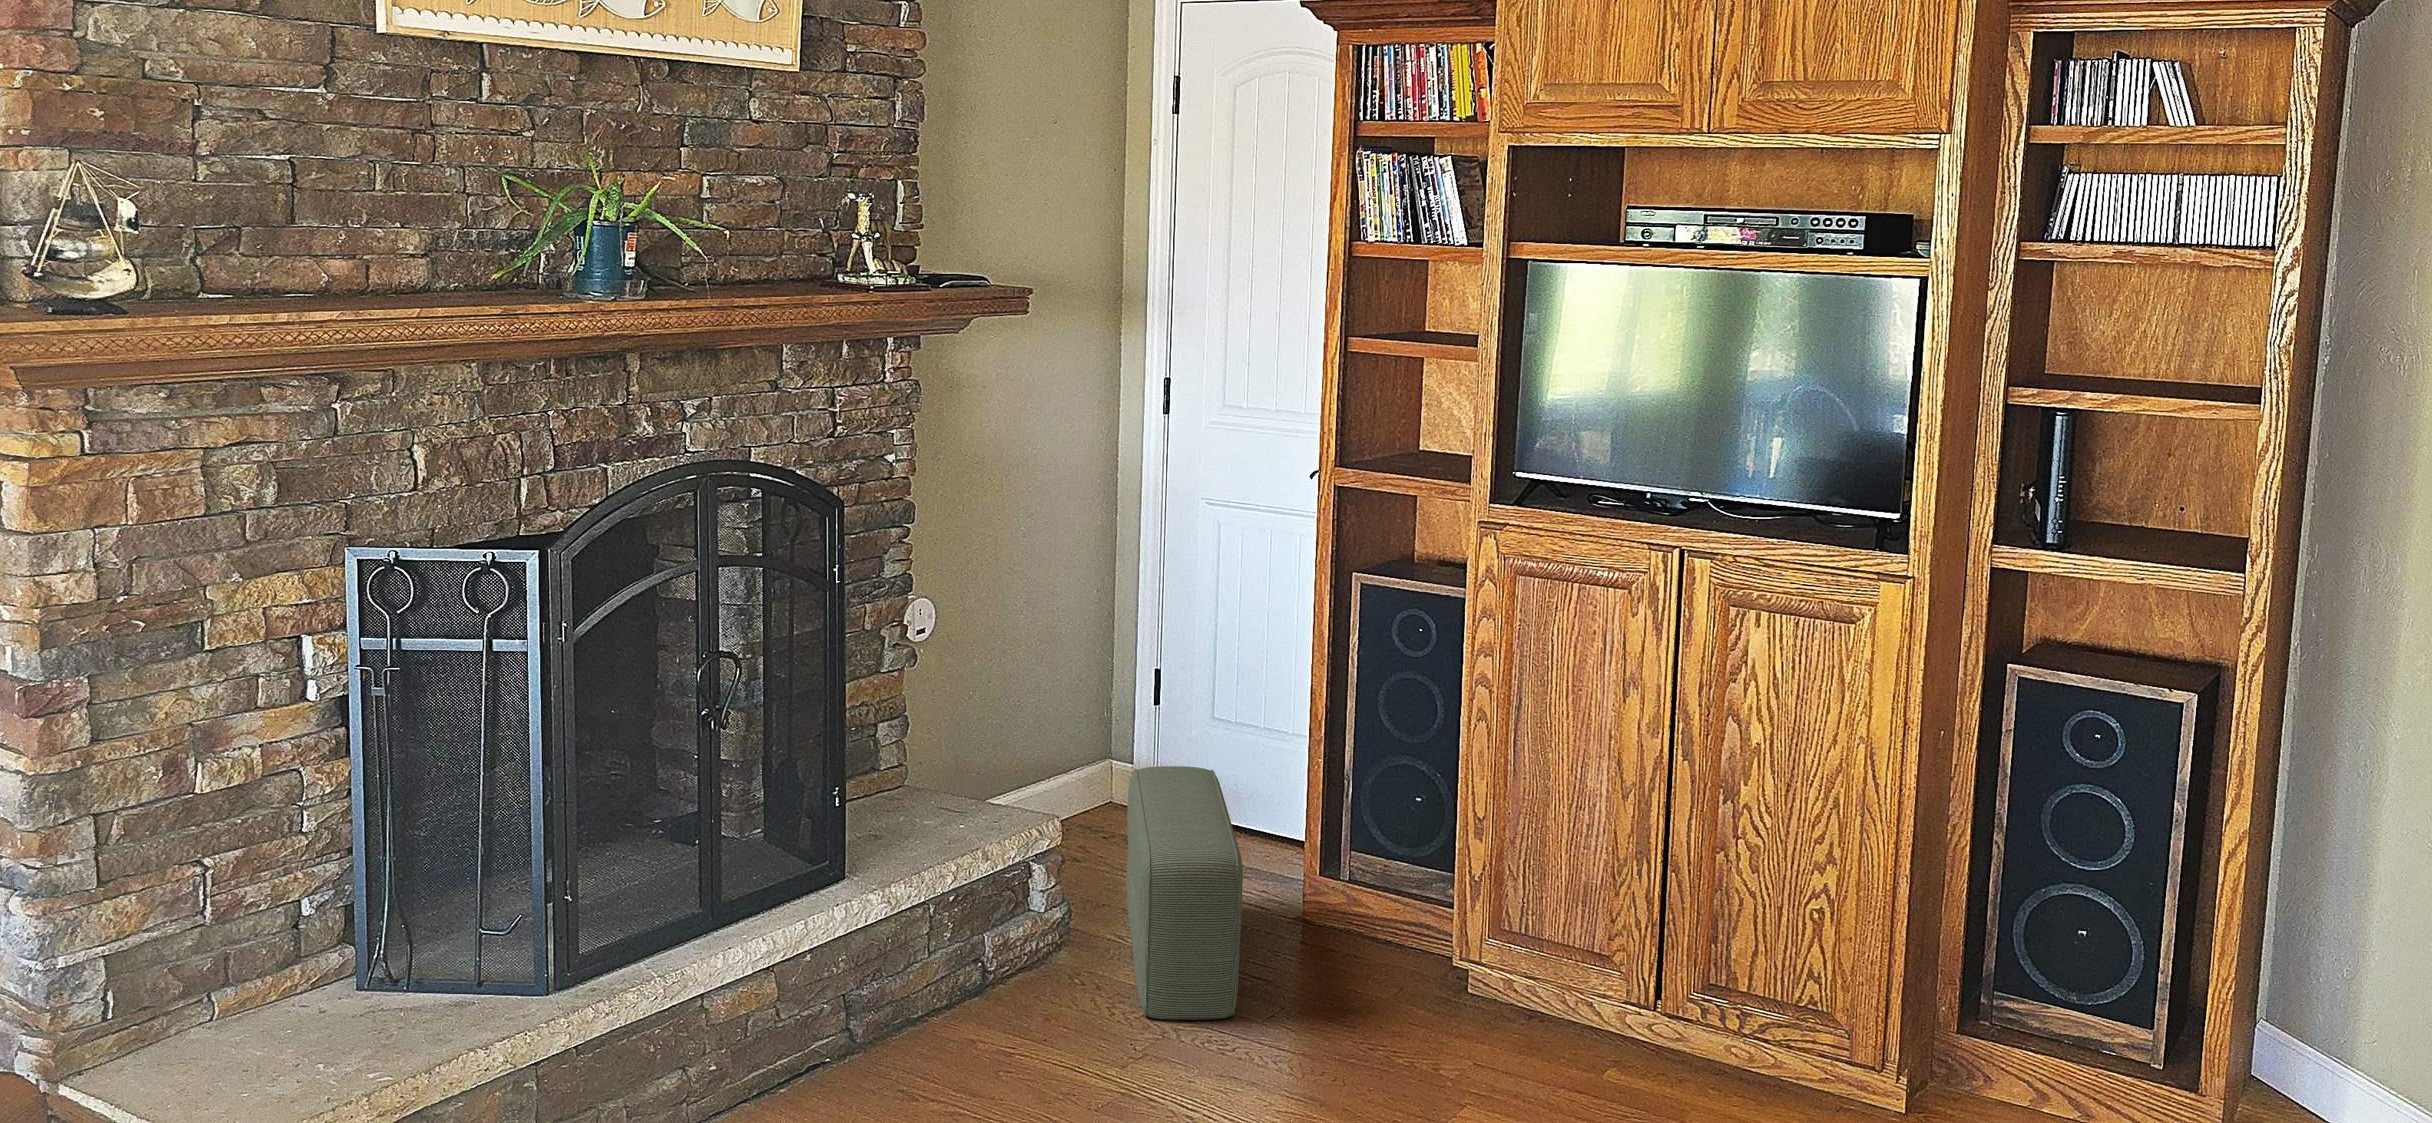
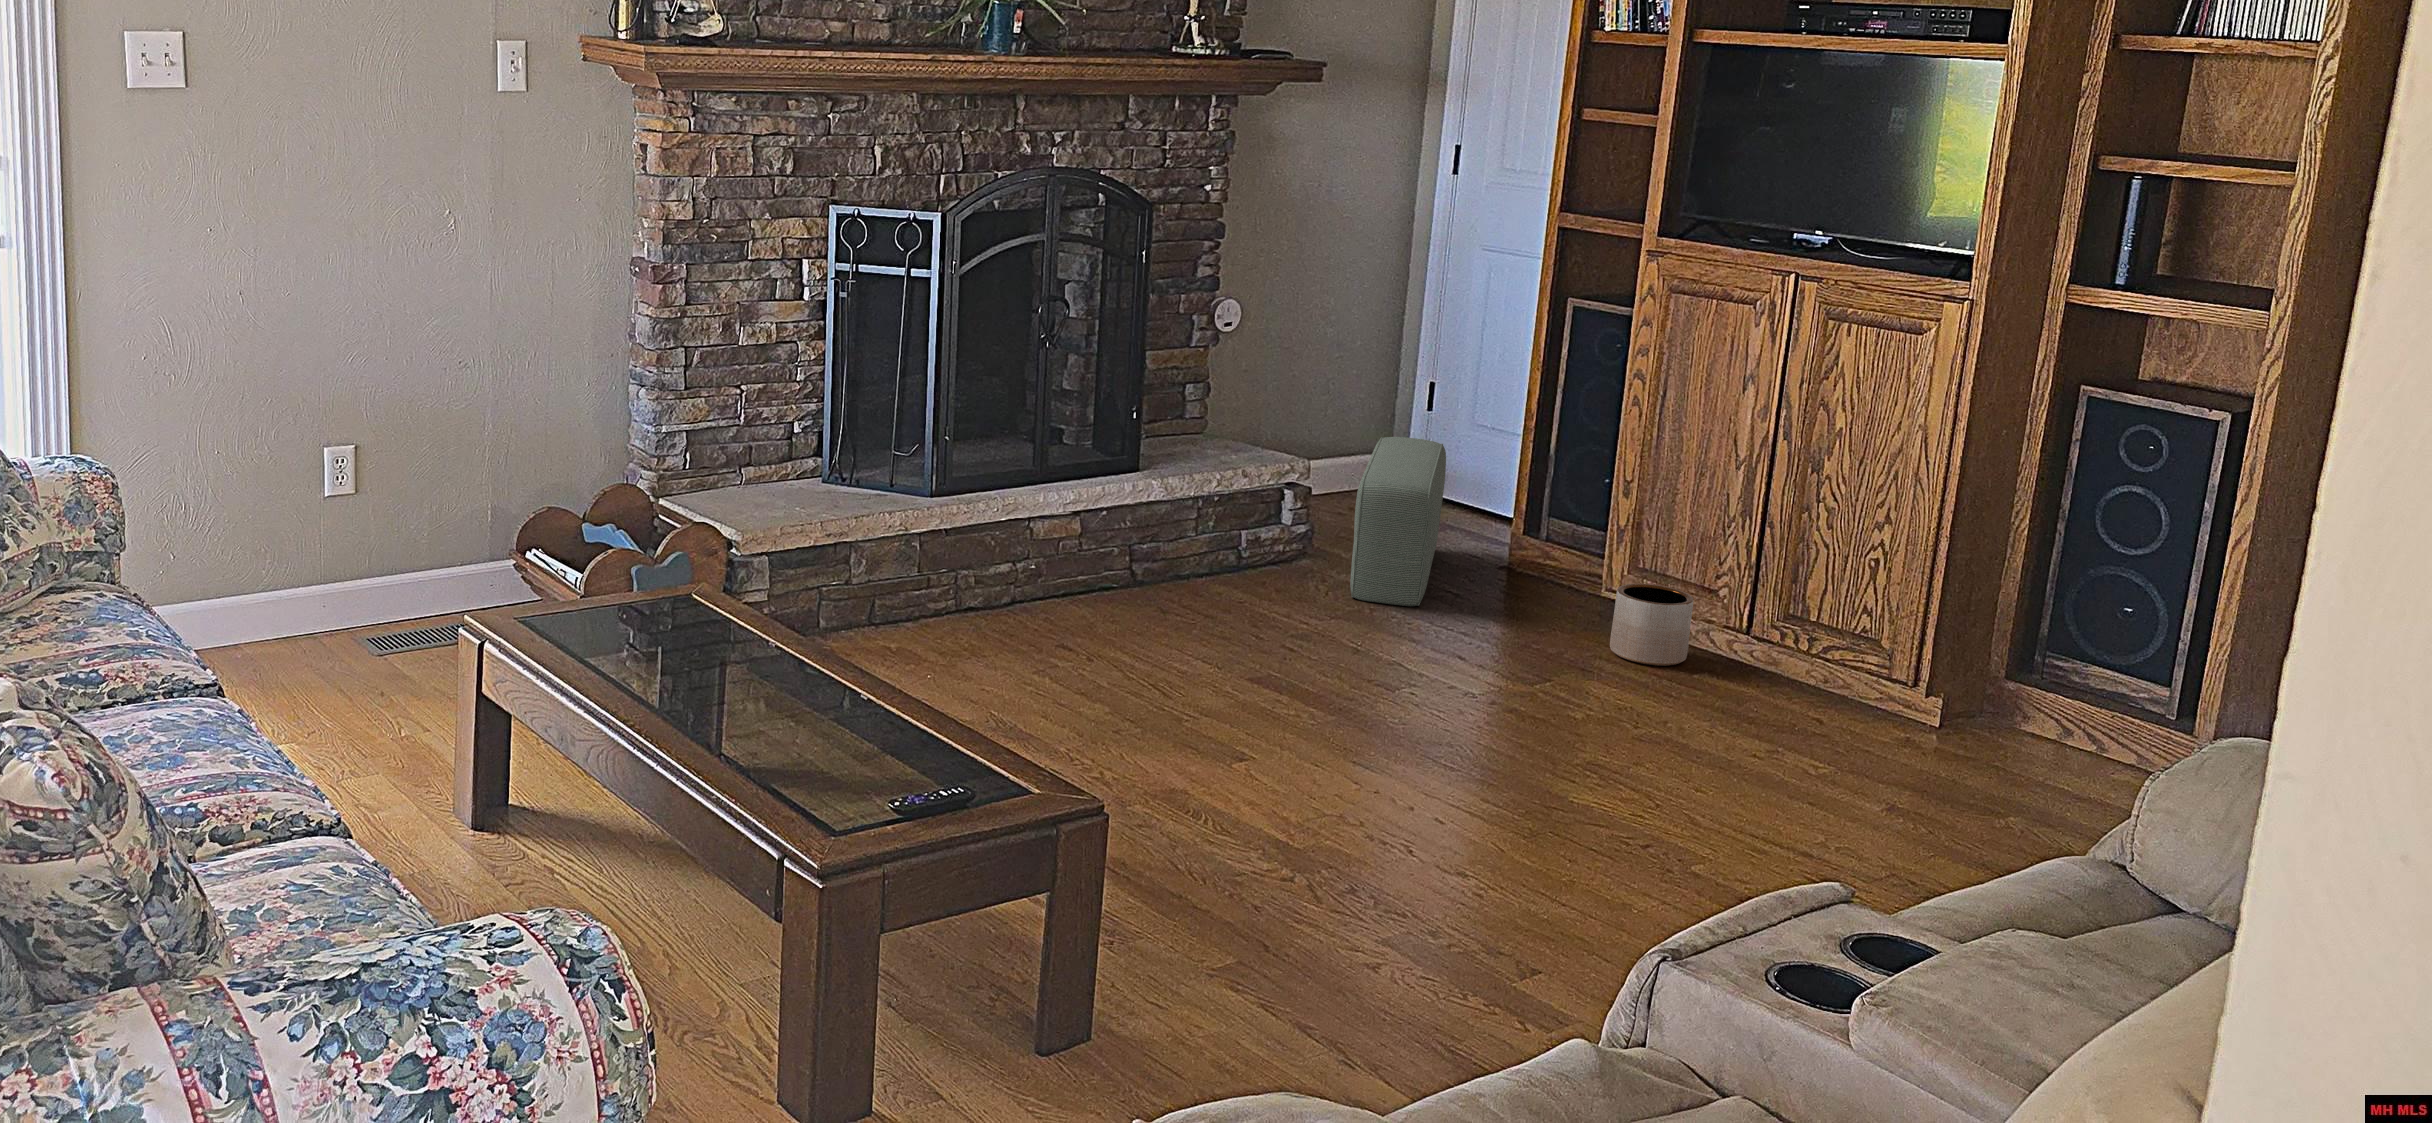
planter: none [1492,956,1592,1072] -> present [1610,584,1694,666]

